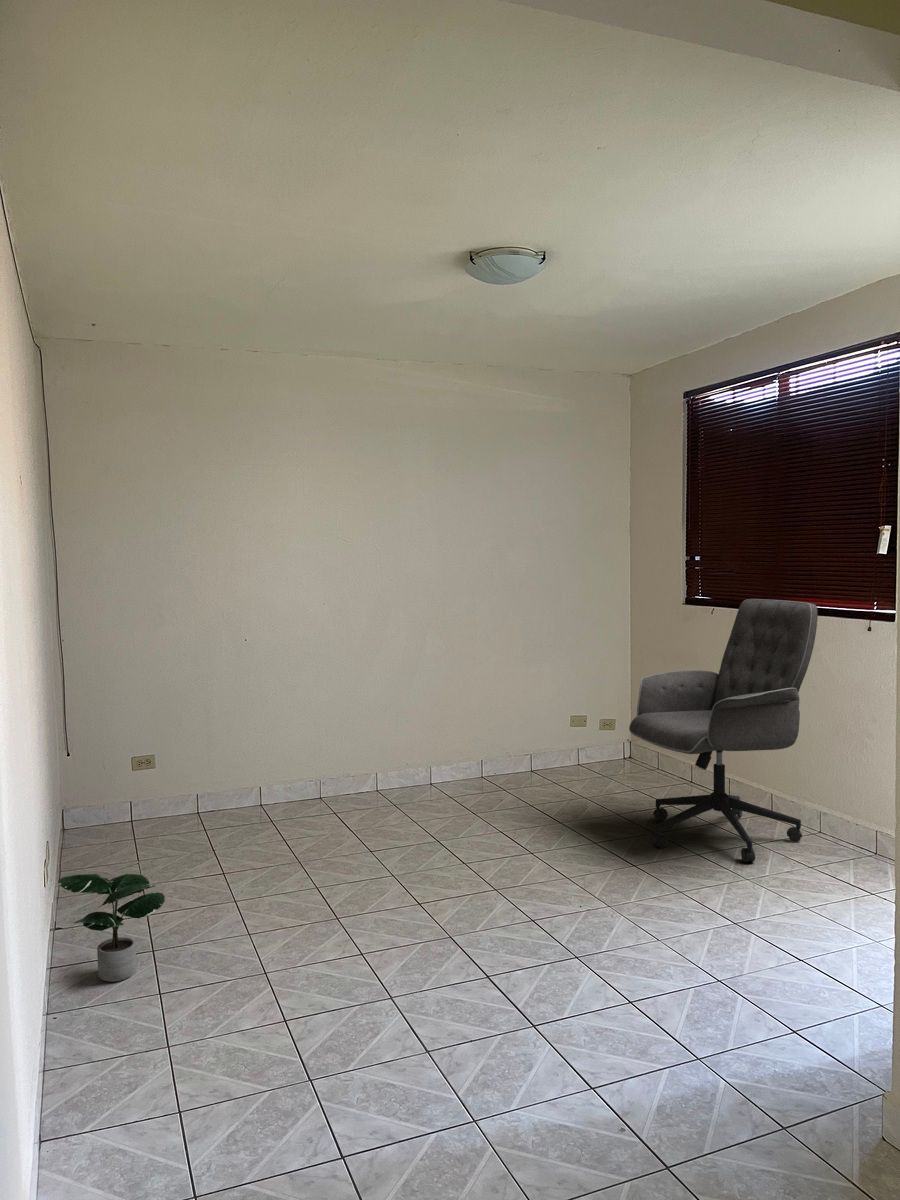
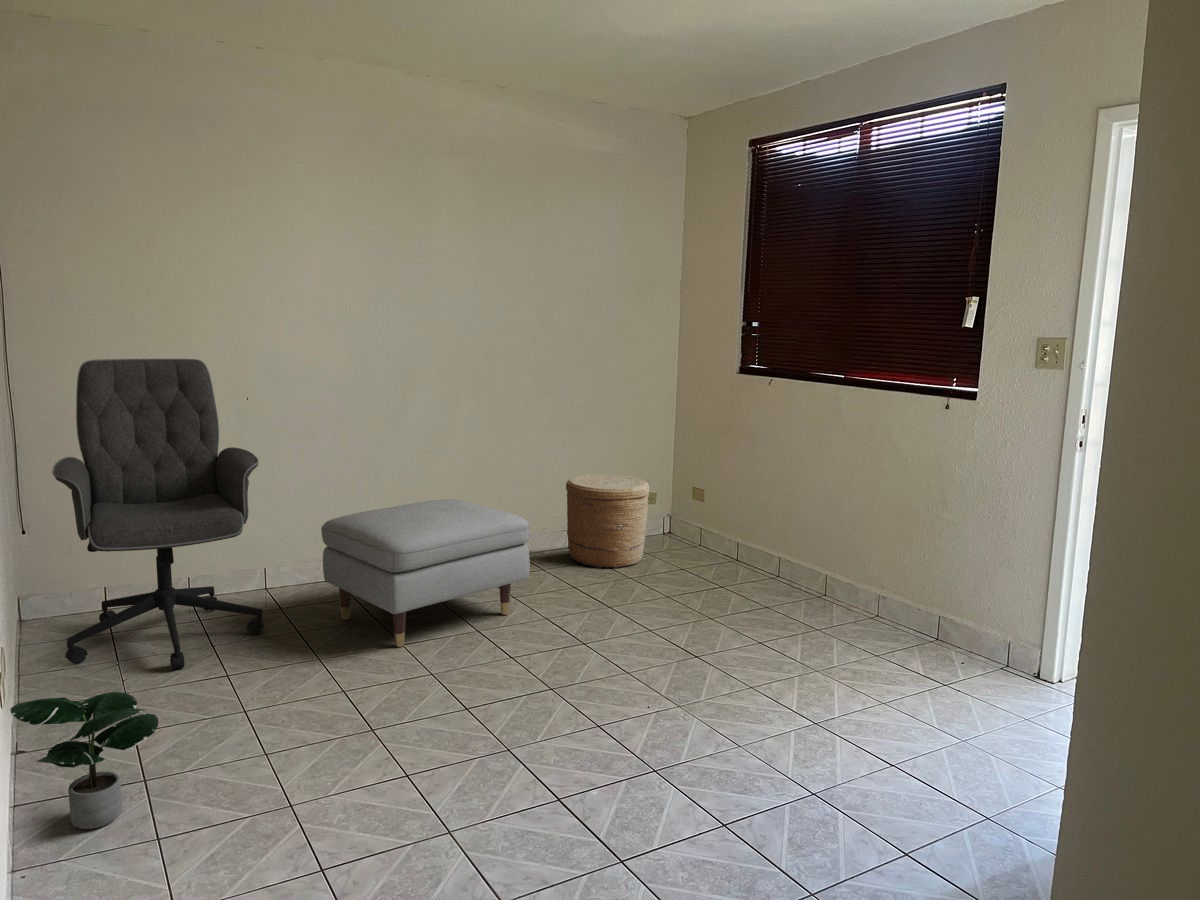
office chair: present [629,599,818,862] -> present [52,359,264,669]
woven basket: none [525,702,603,790] -> present [566,474,650,568]
ottoman: none [303,725,484,854] -> present [321,499,530,647]

